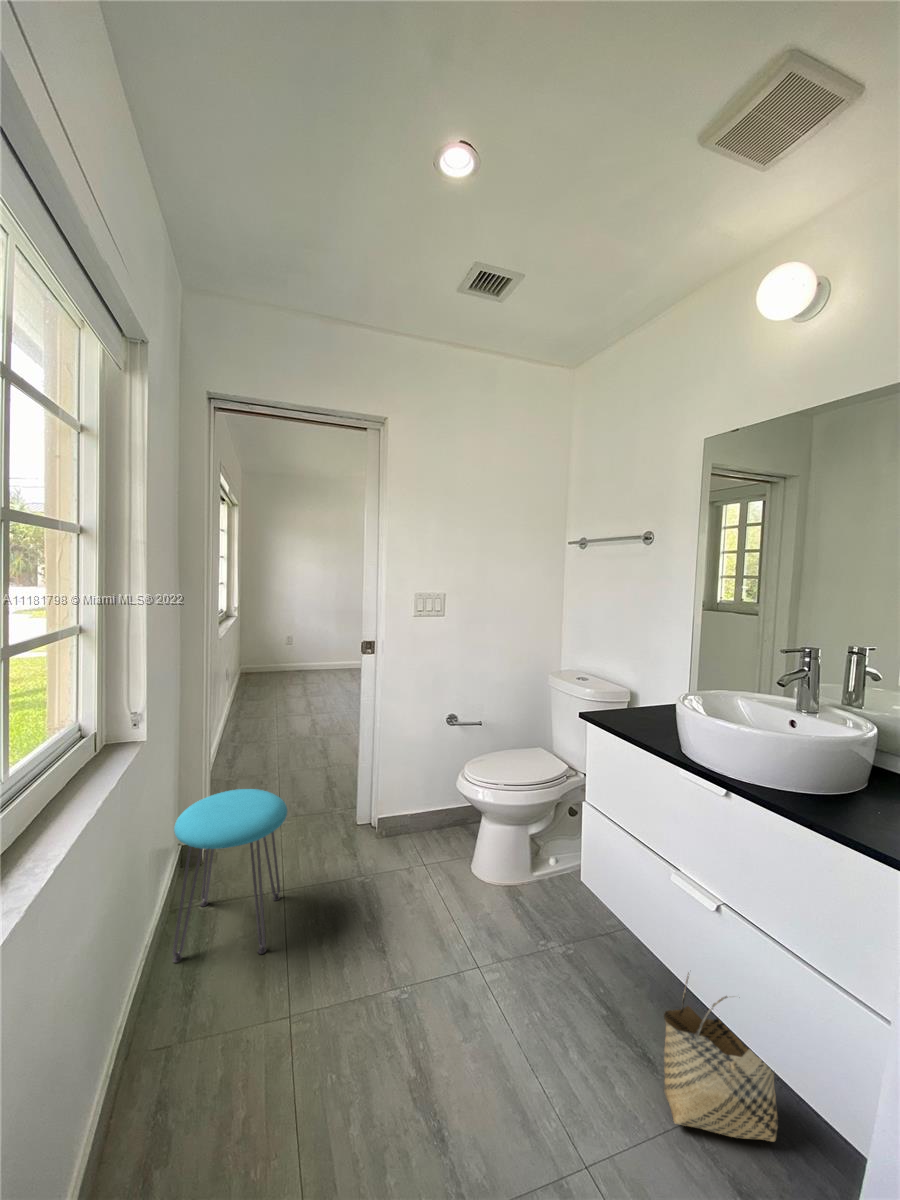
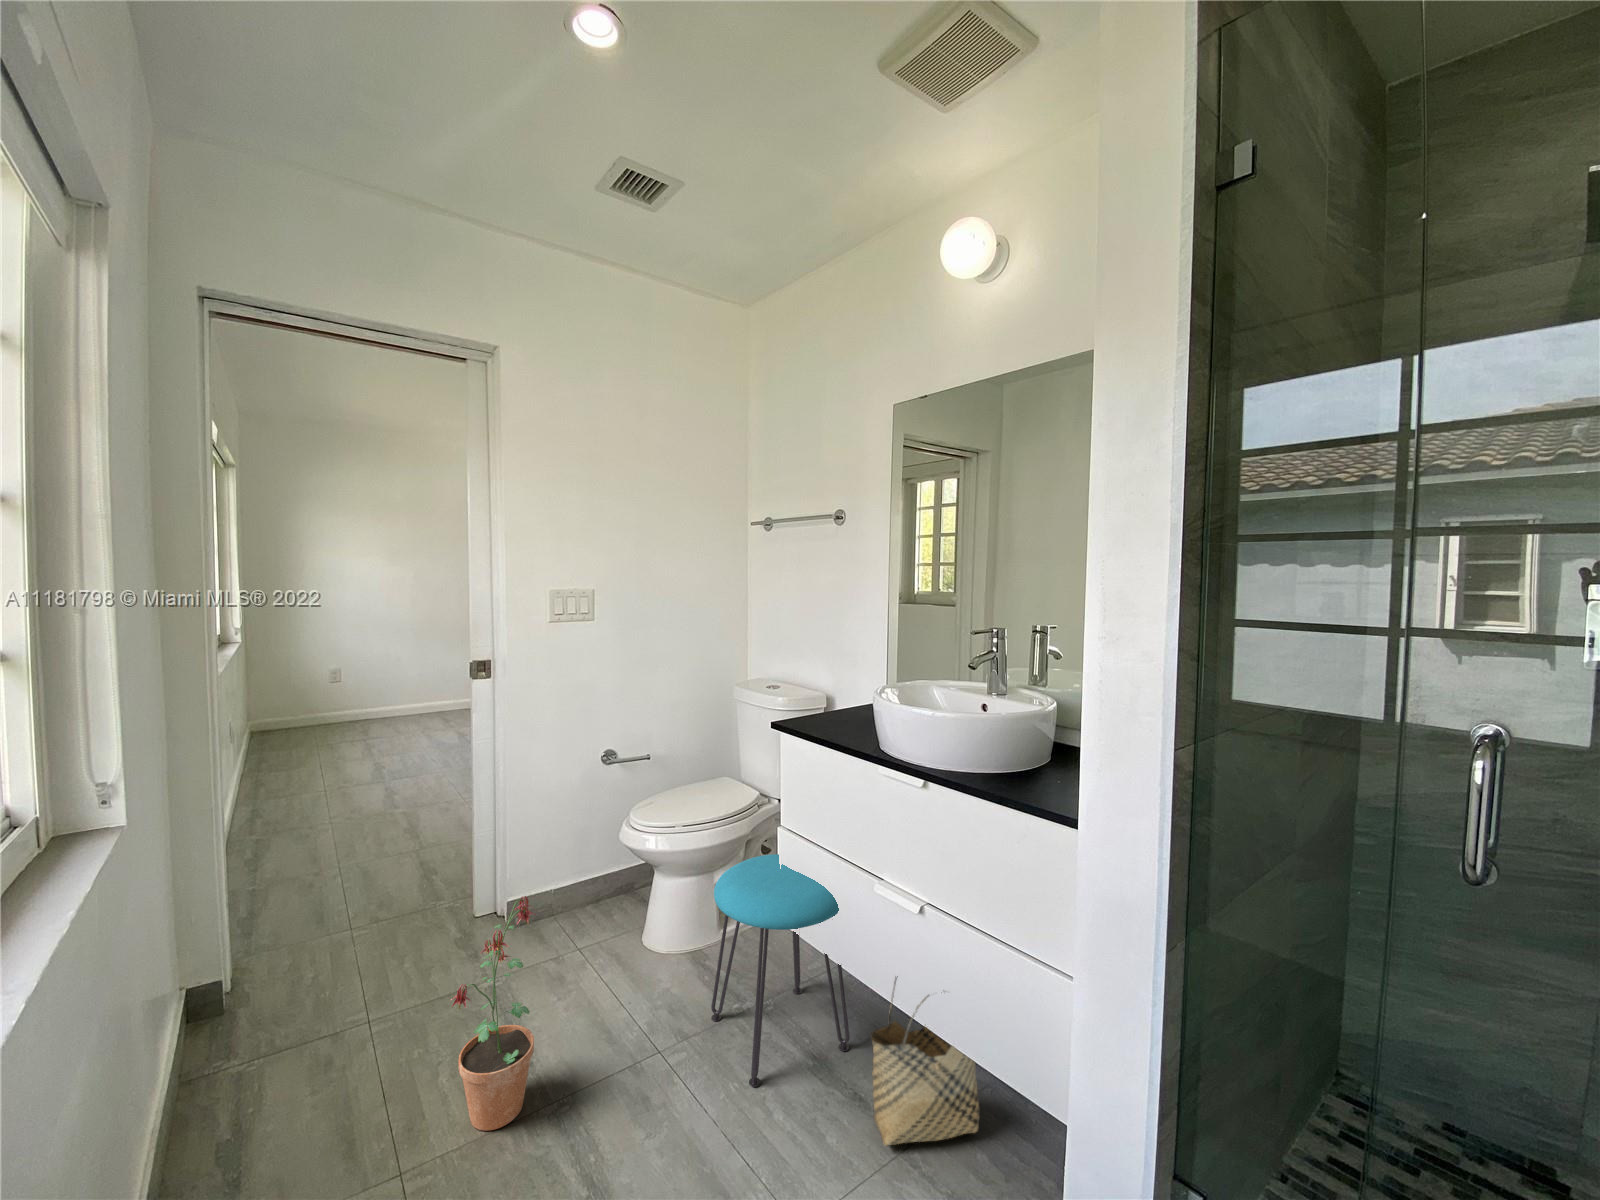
stool: present [173,789,287,962] -> present [711,854,850,1087]
potted plant: none [327,825,390,999] -> present [451,896,535,1131]

